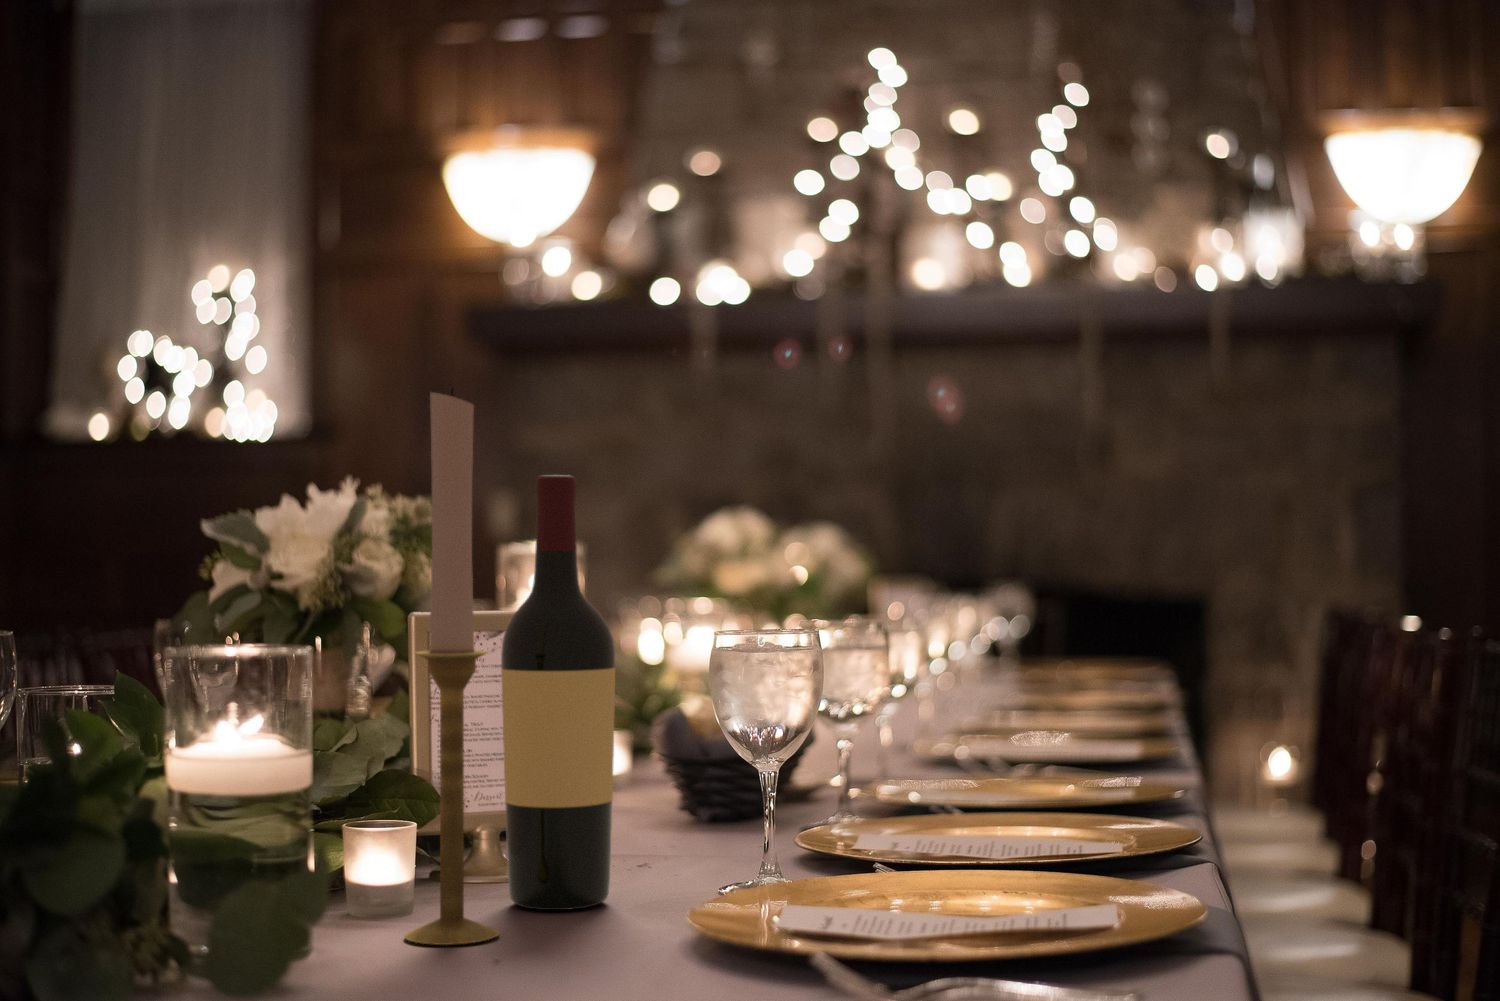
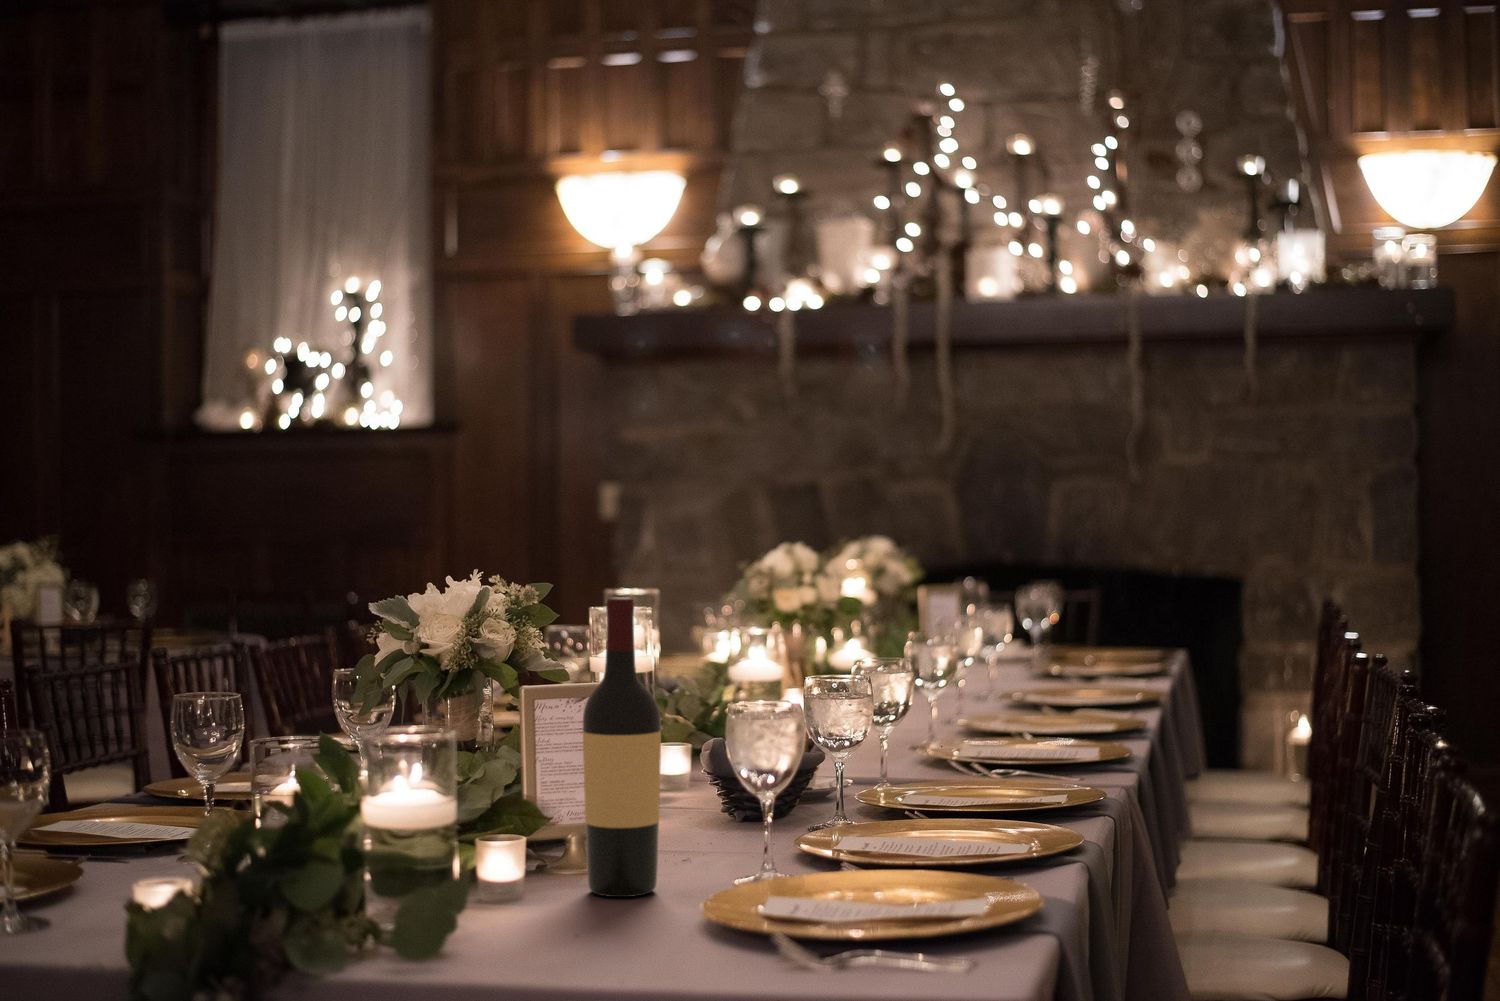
candlestick: present [404,388,499,945] -> none [517,550,580,923]

